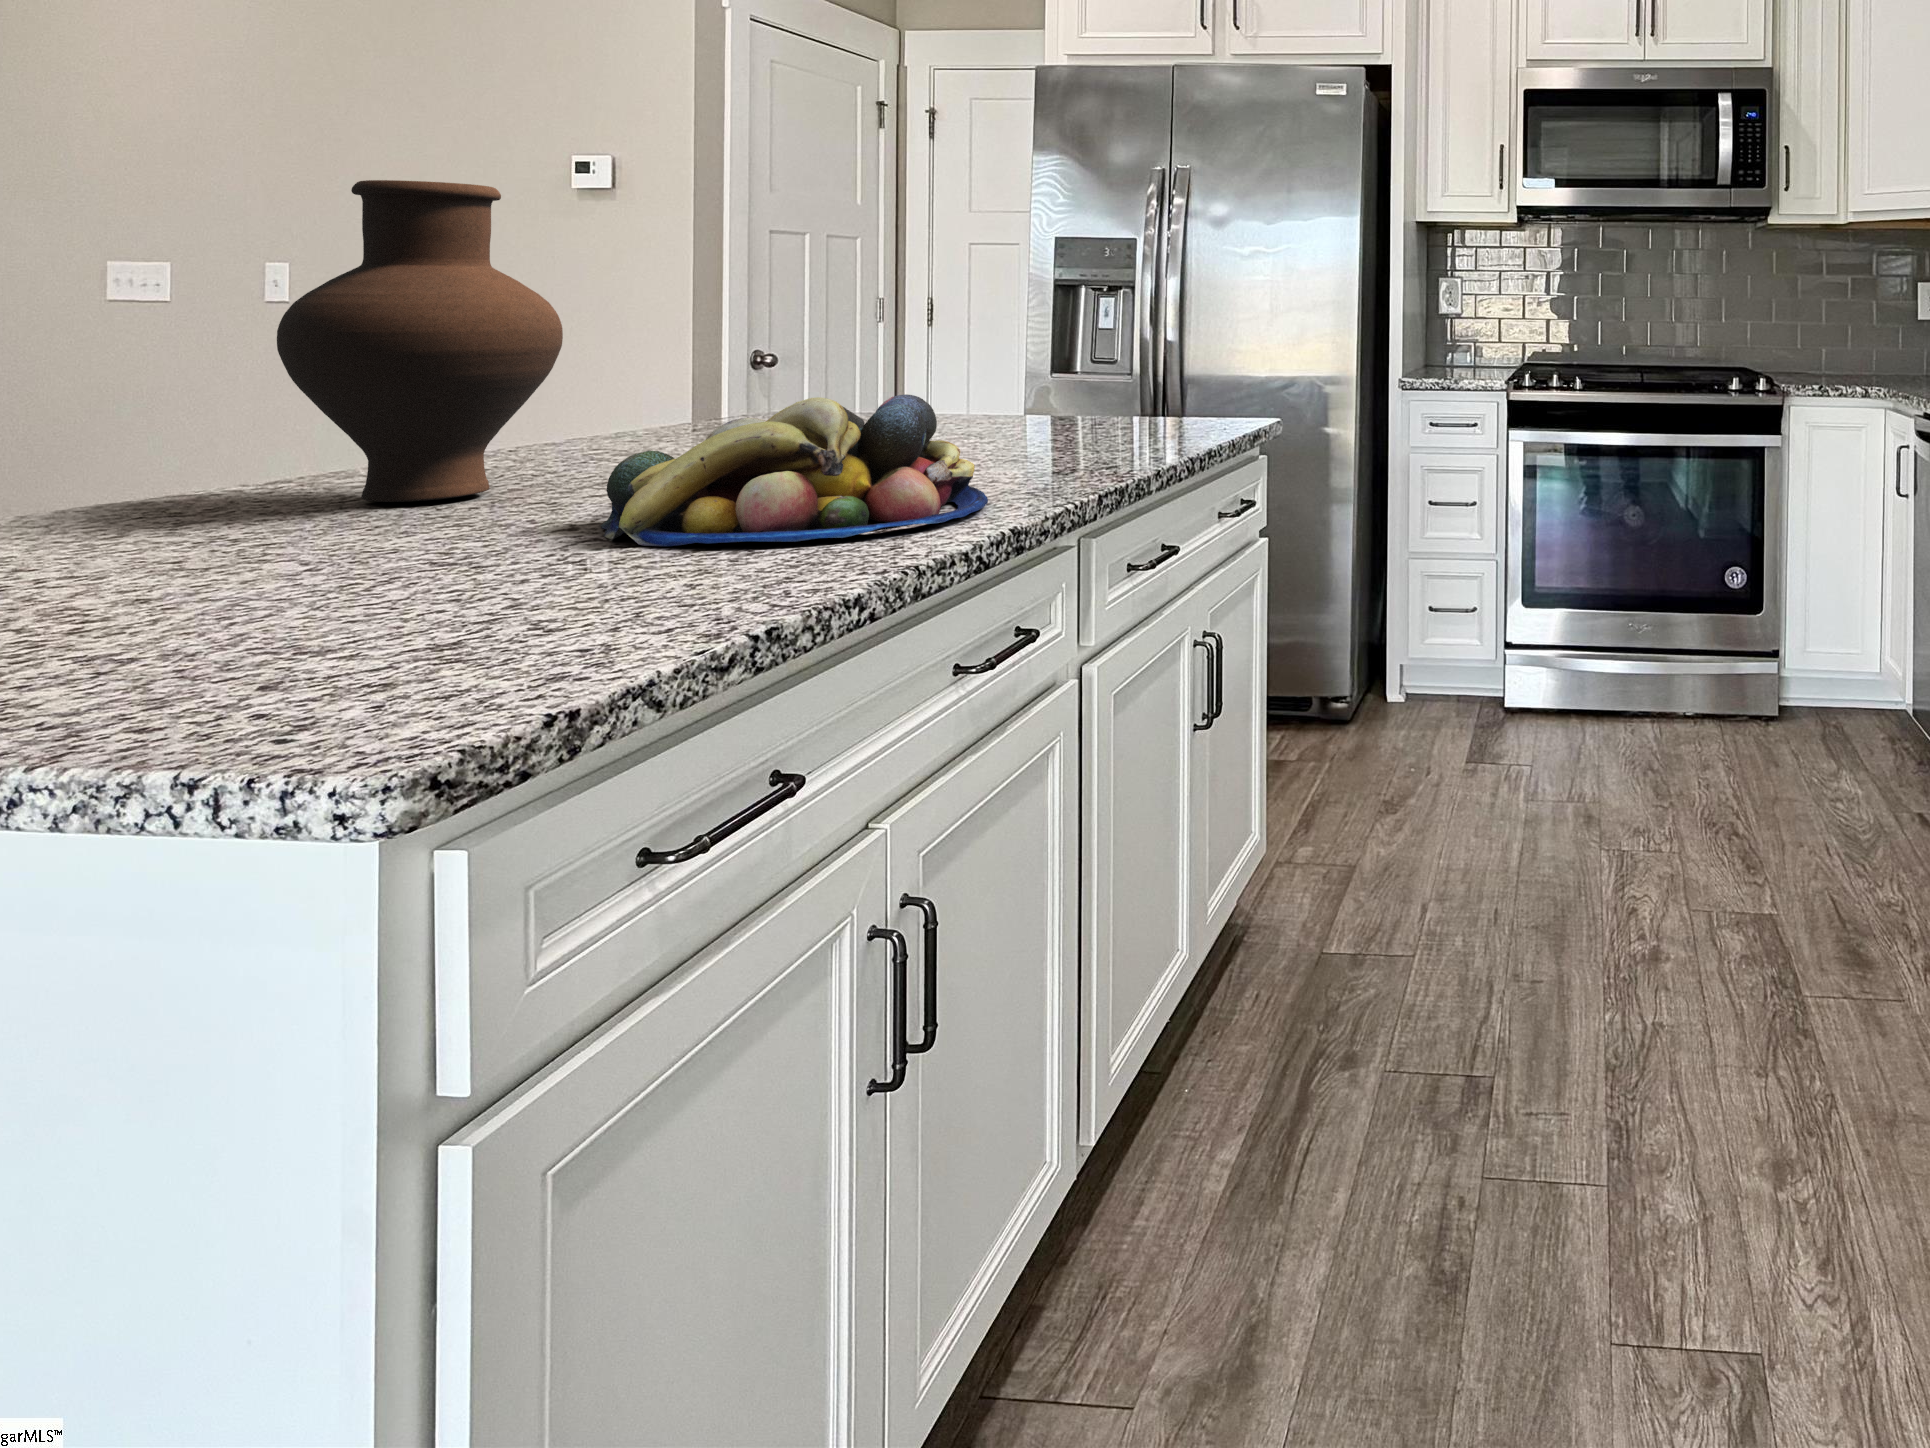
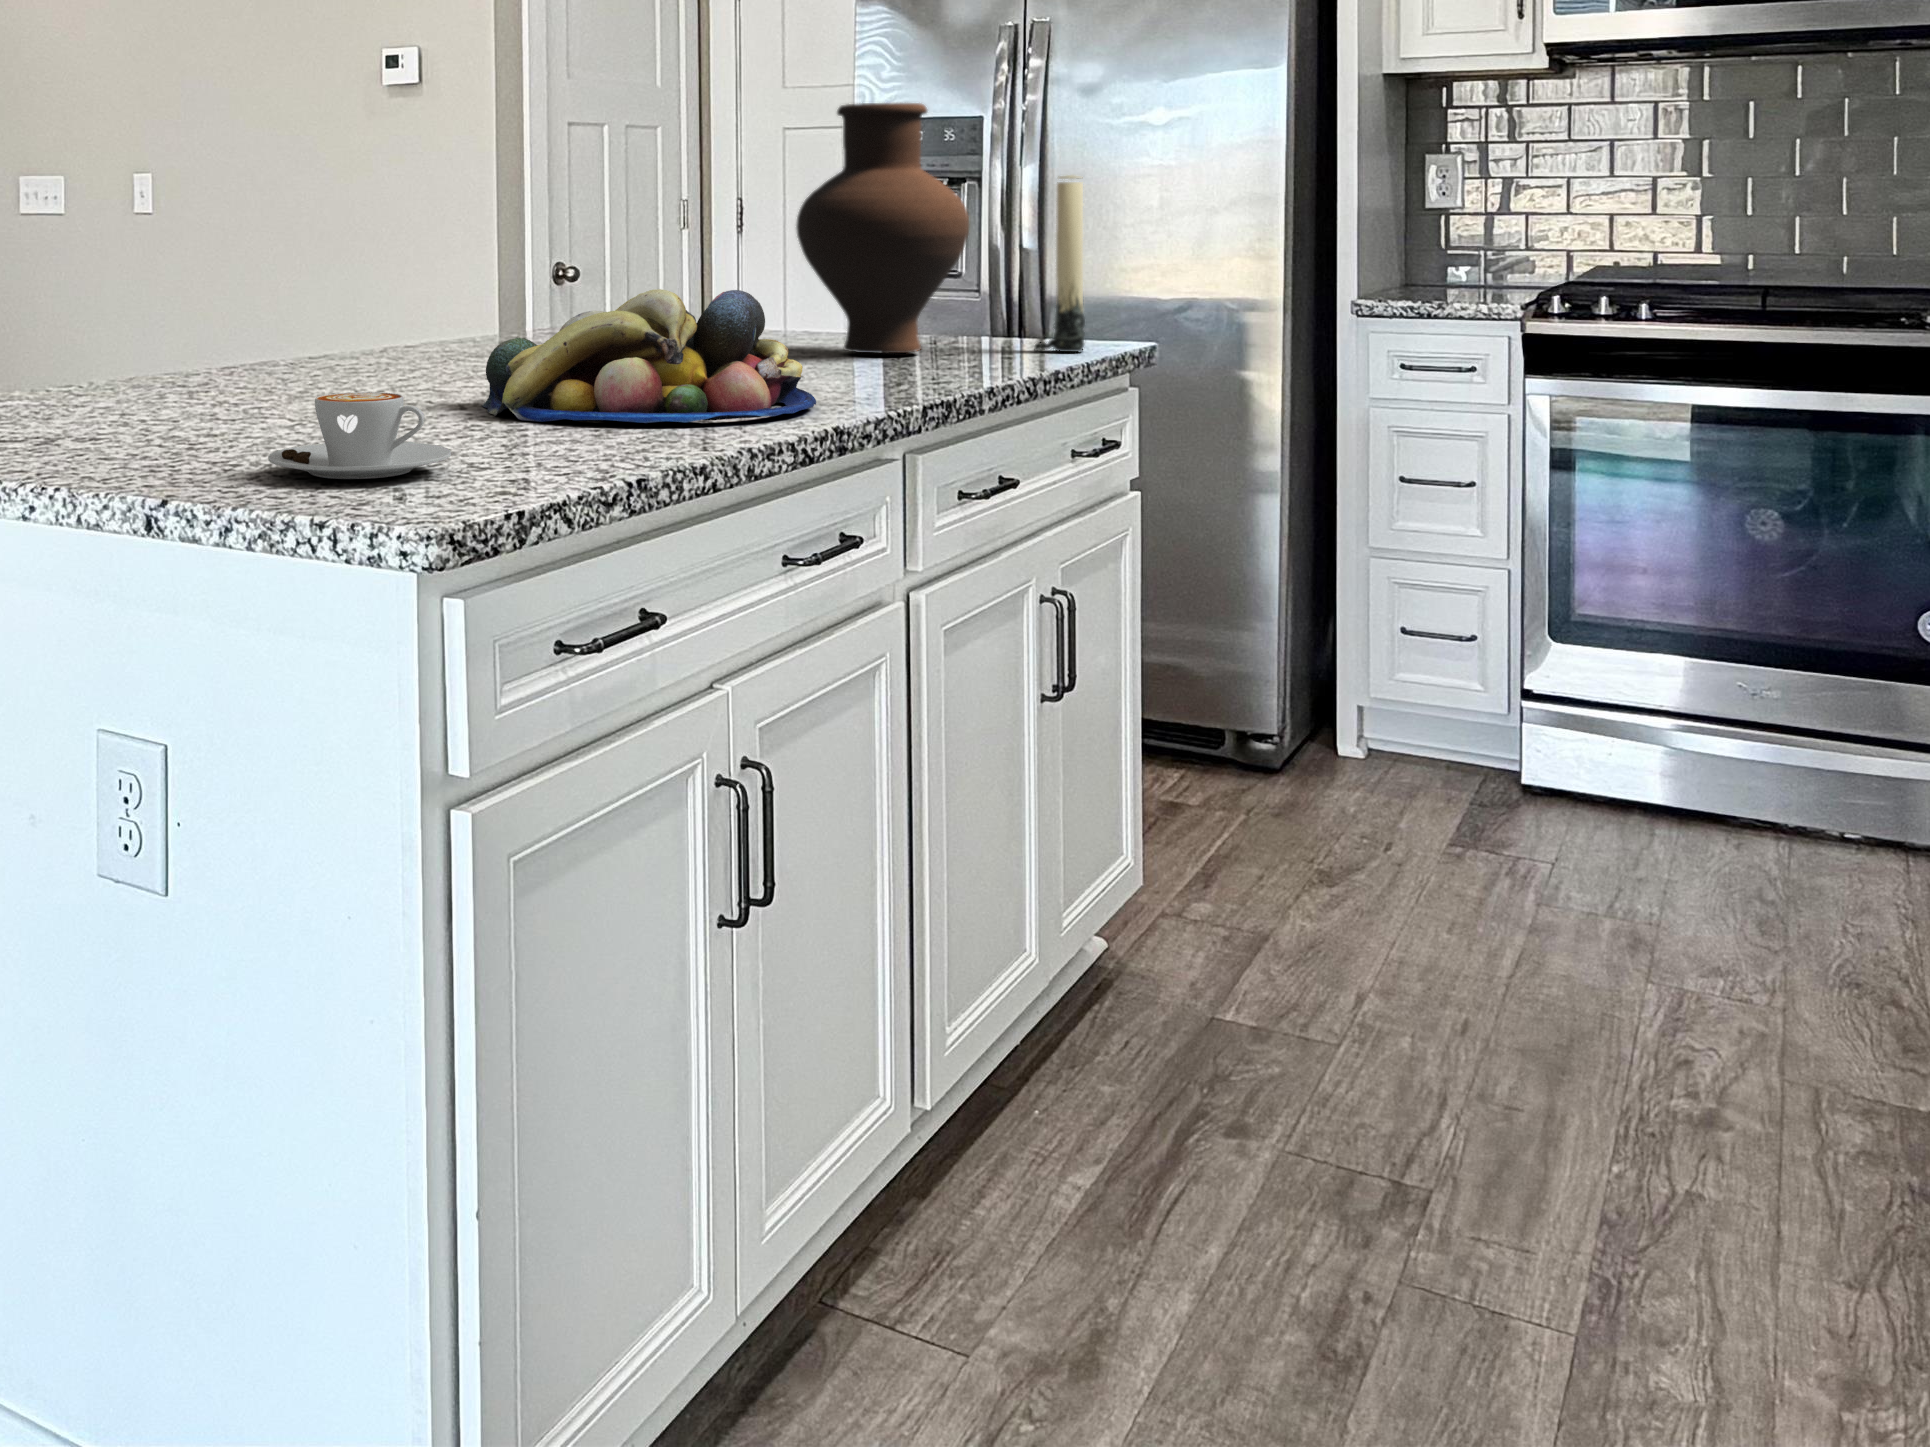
vase: present [277,180,563,502] -> present [796,103,969,353]
candle: none [1183,287,1224,430] -> present [1034,175,1085,352]
coffee cup: none [181,552,501,678] -> present [268,392,451,479]

